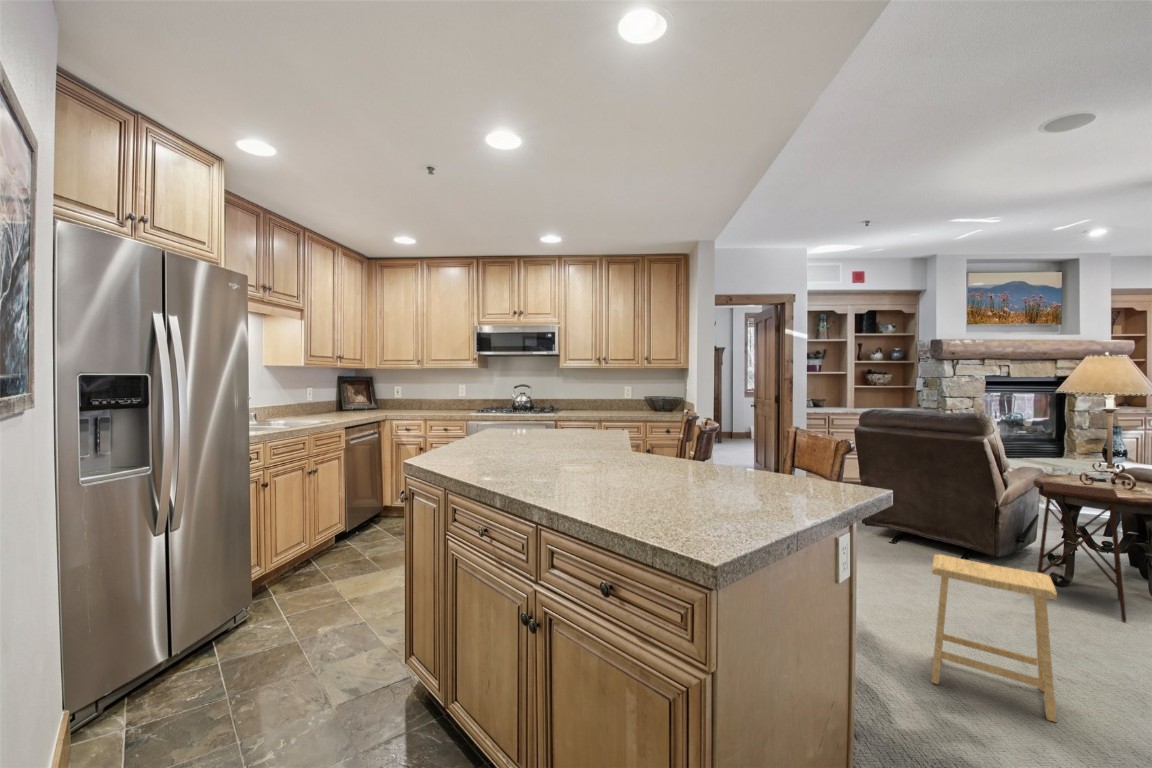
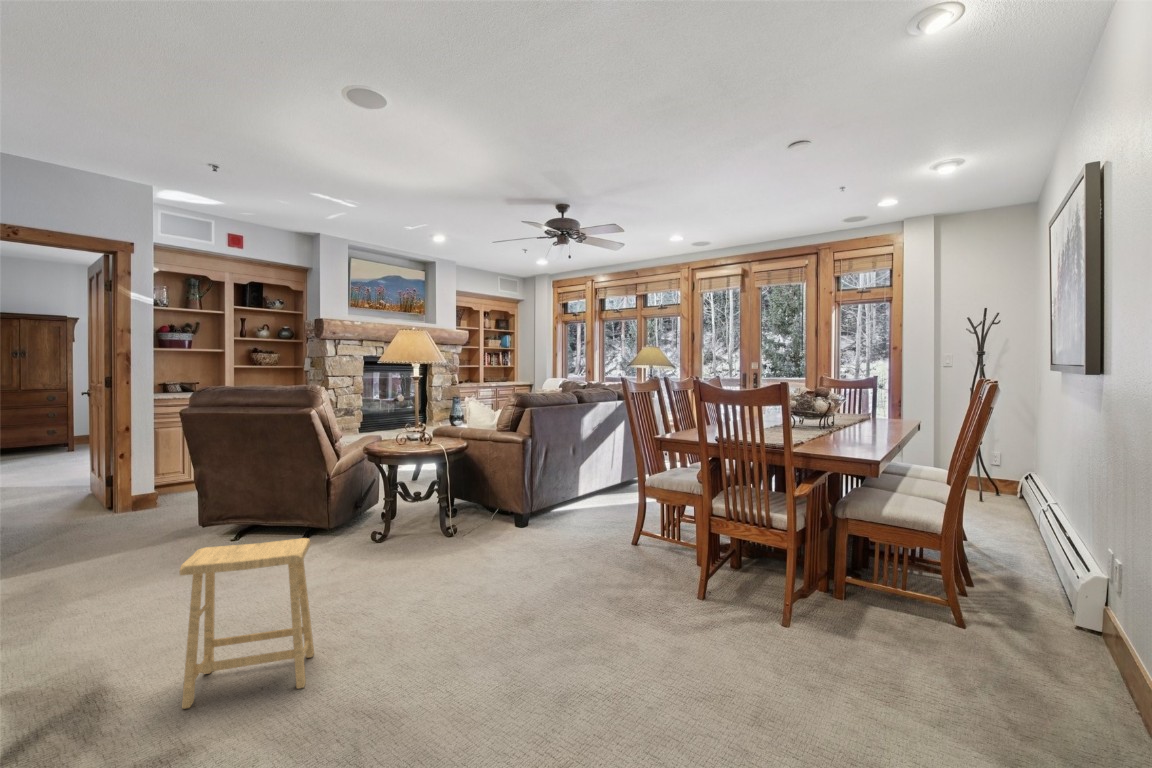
side table: present [1038,482,1126,622] -> none [348,445,415,562]

